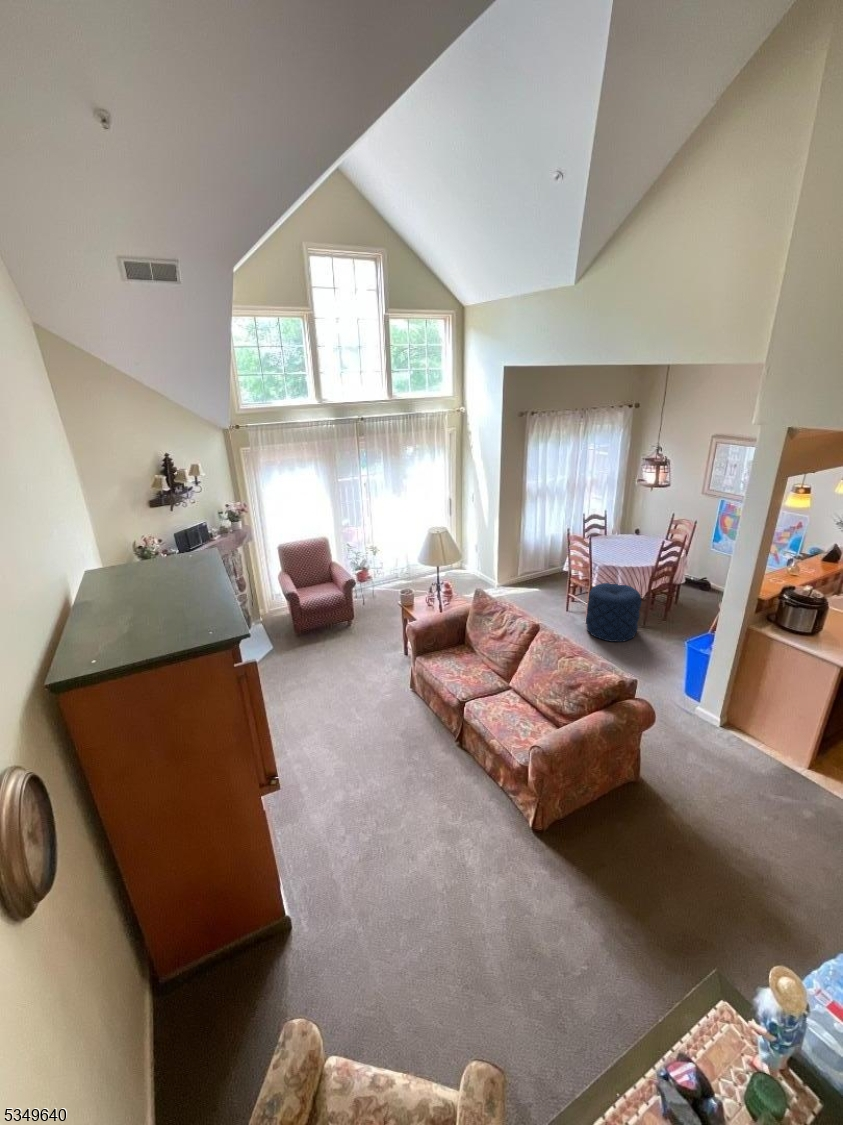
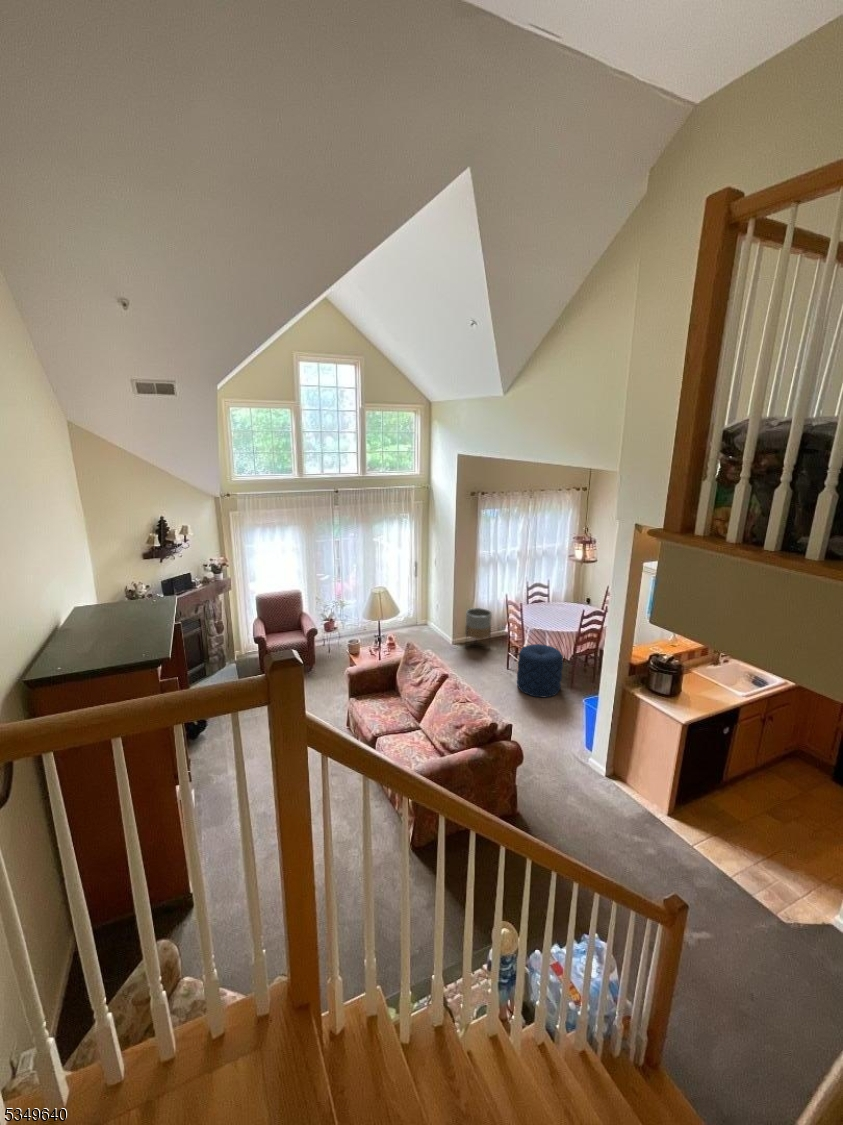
planter: none [514,546,544,591] -> present [465,608,492,639]

